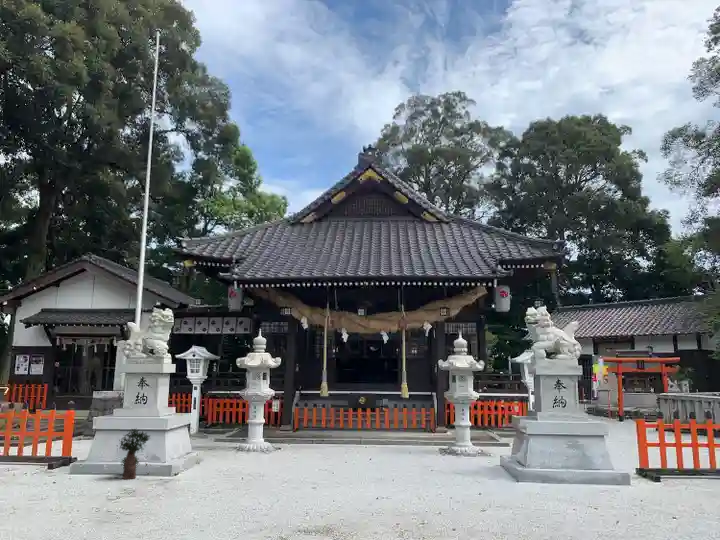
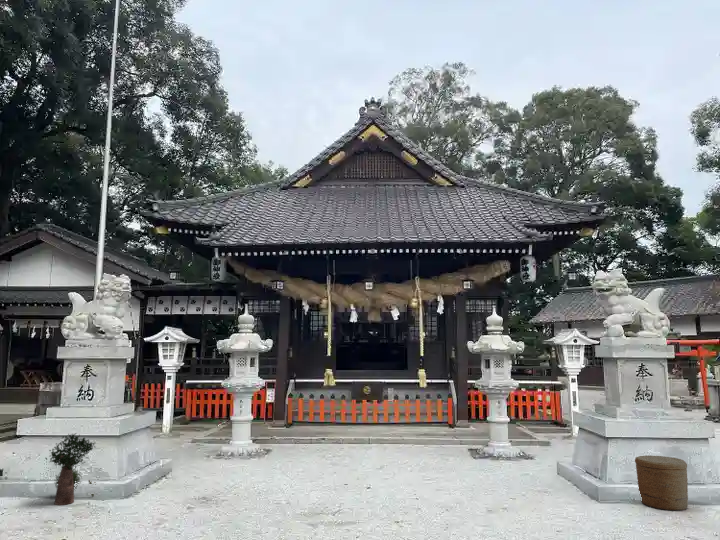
woven basket: none [546,448,582,487] -> present [635,455,688,511]

